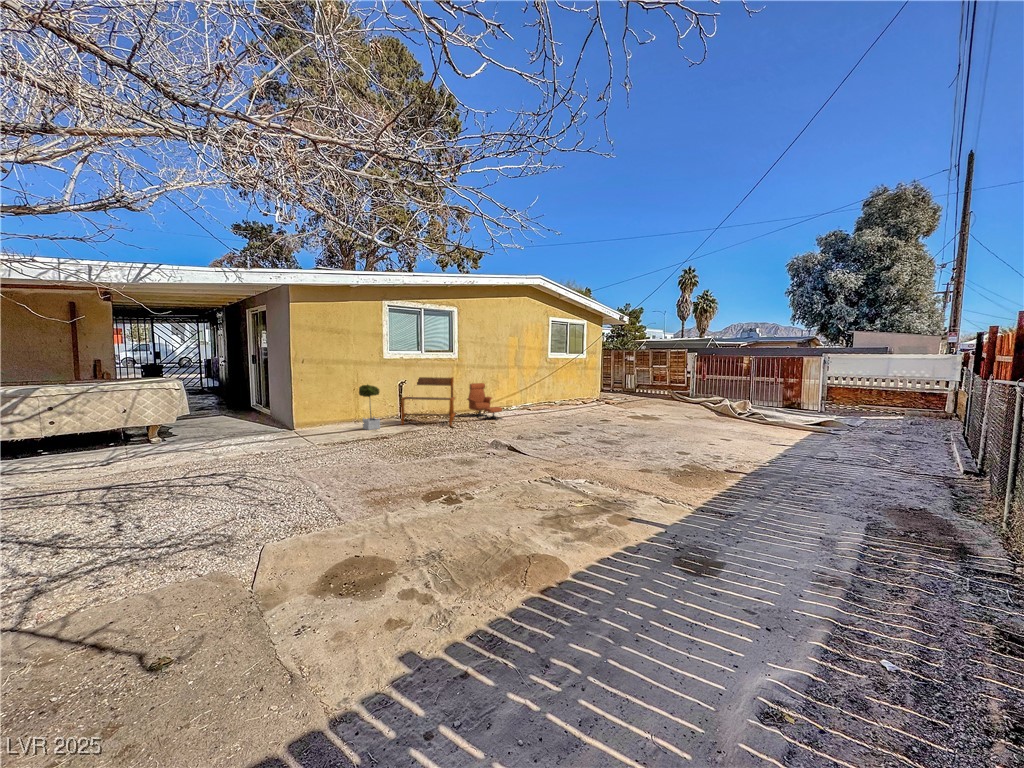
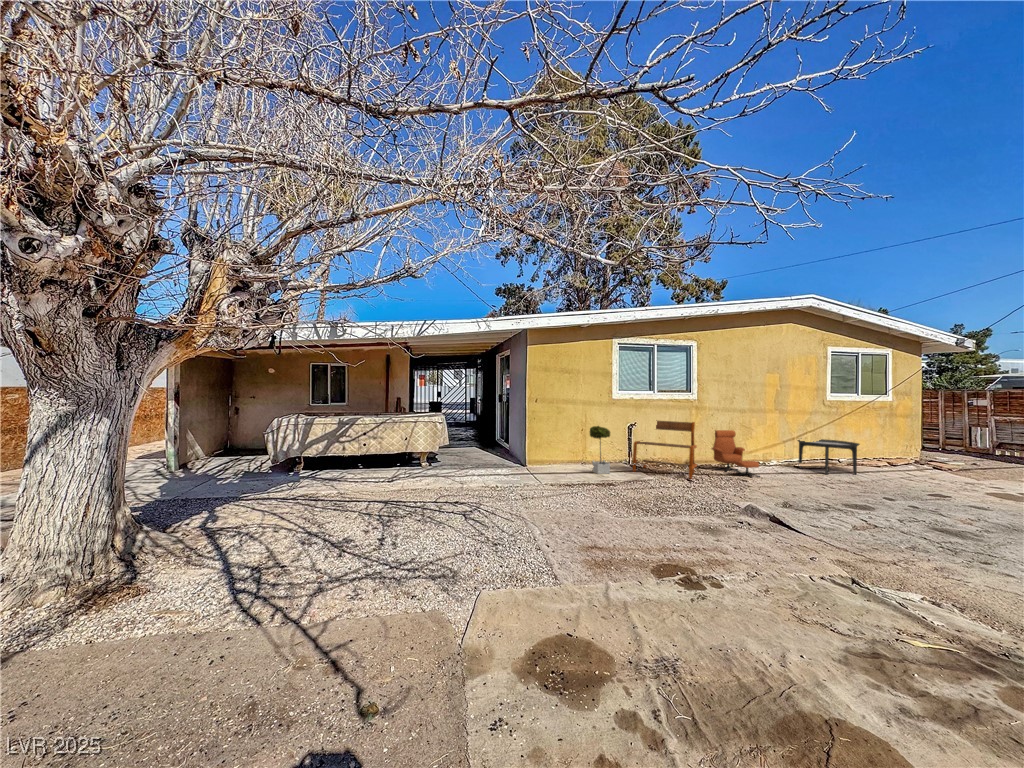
round table: none [528,387,567,413] -> present [798,439,860,475]

